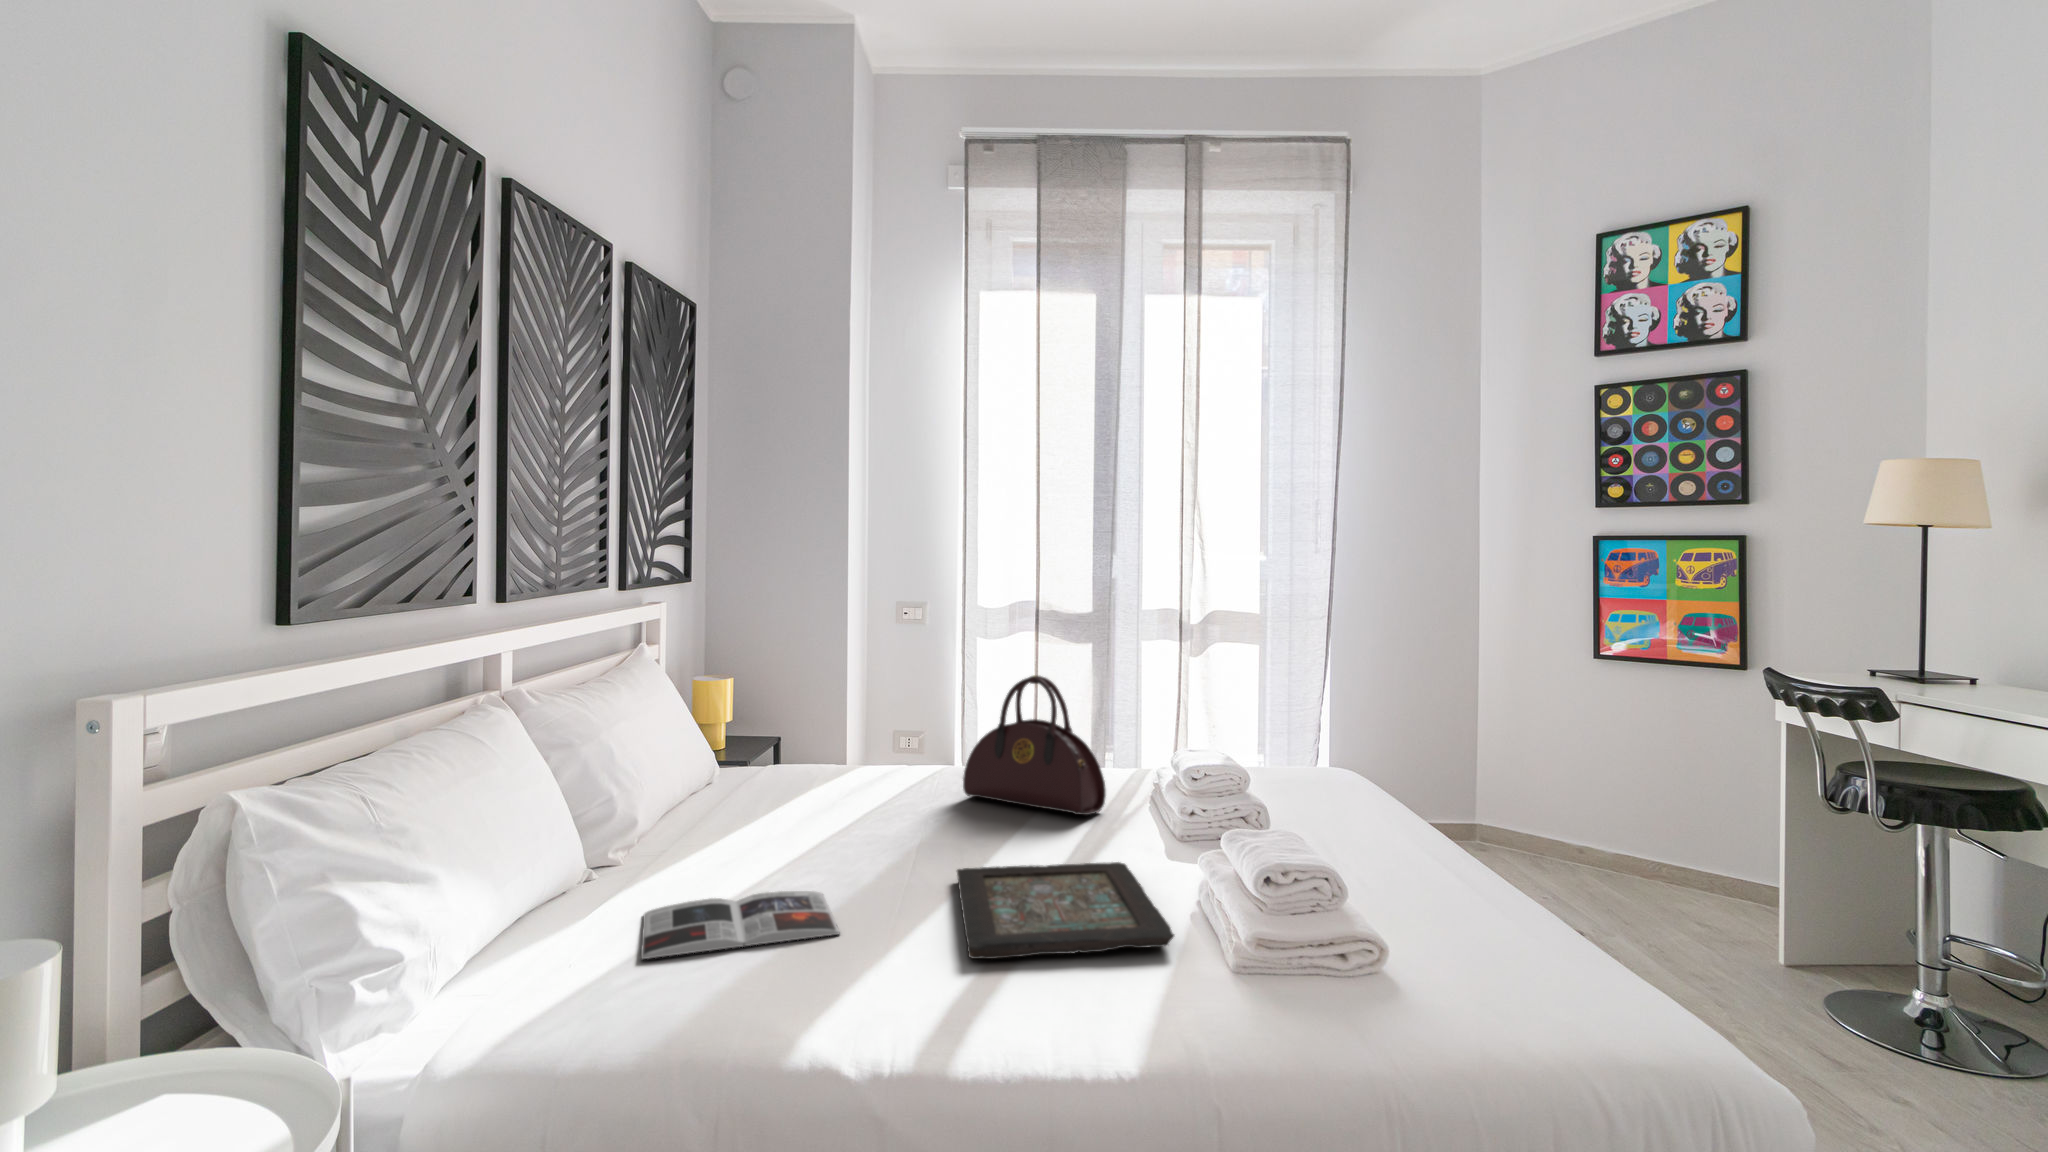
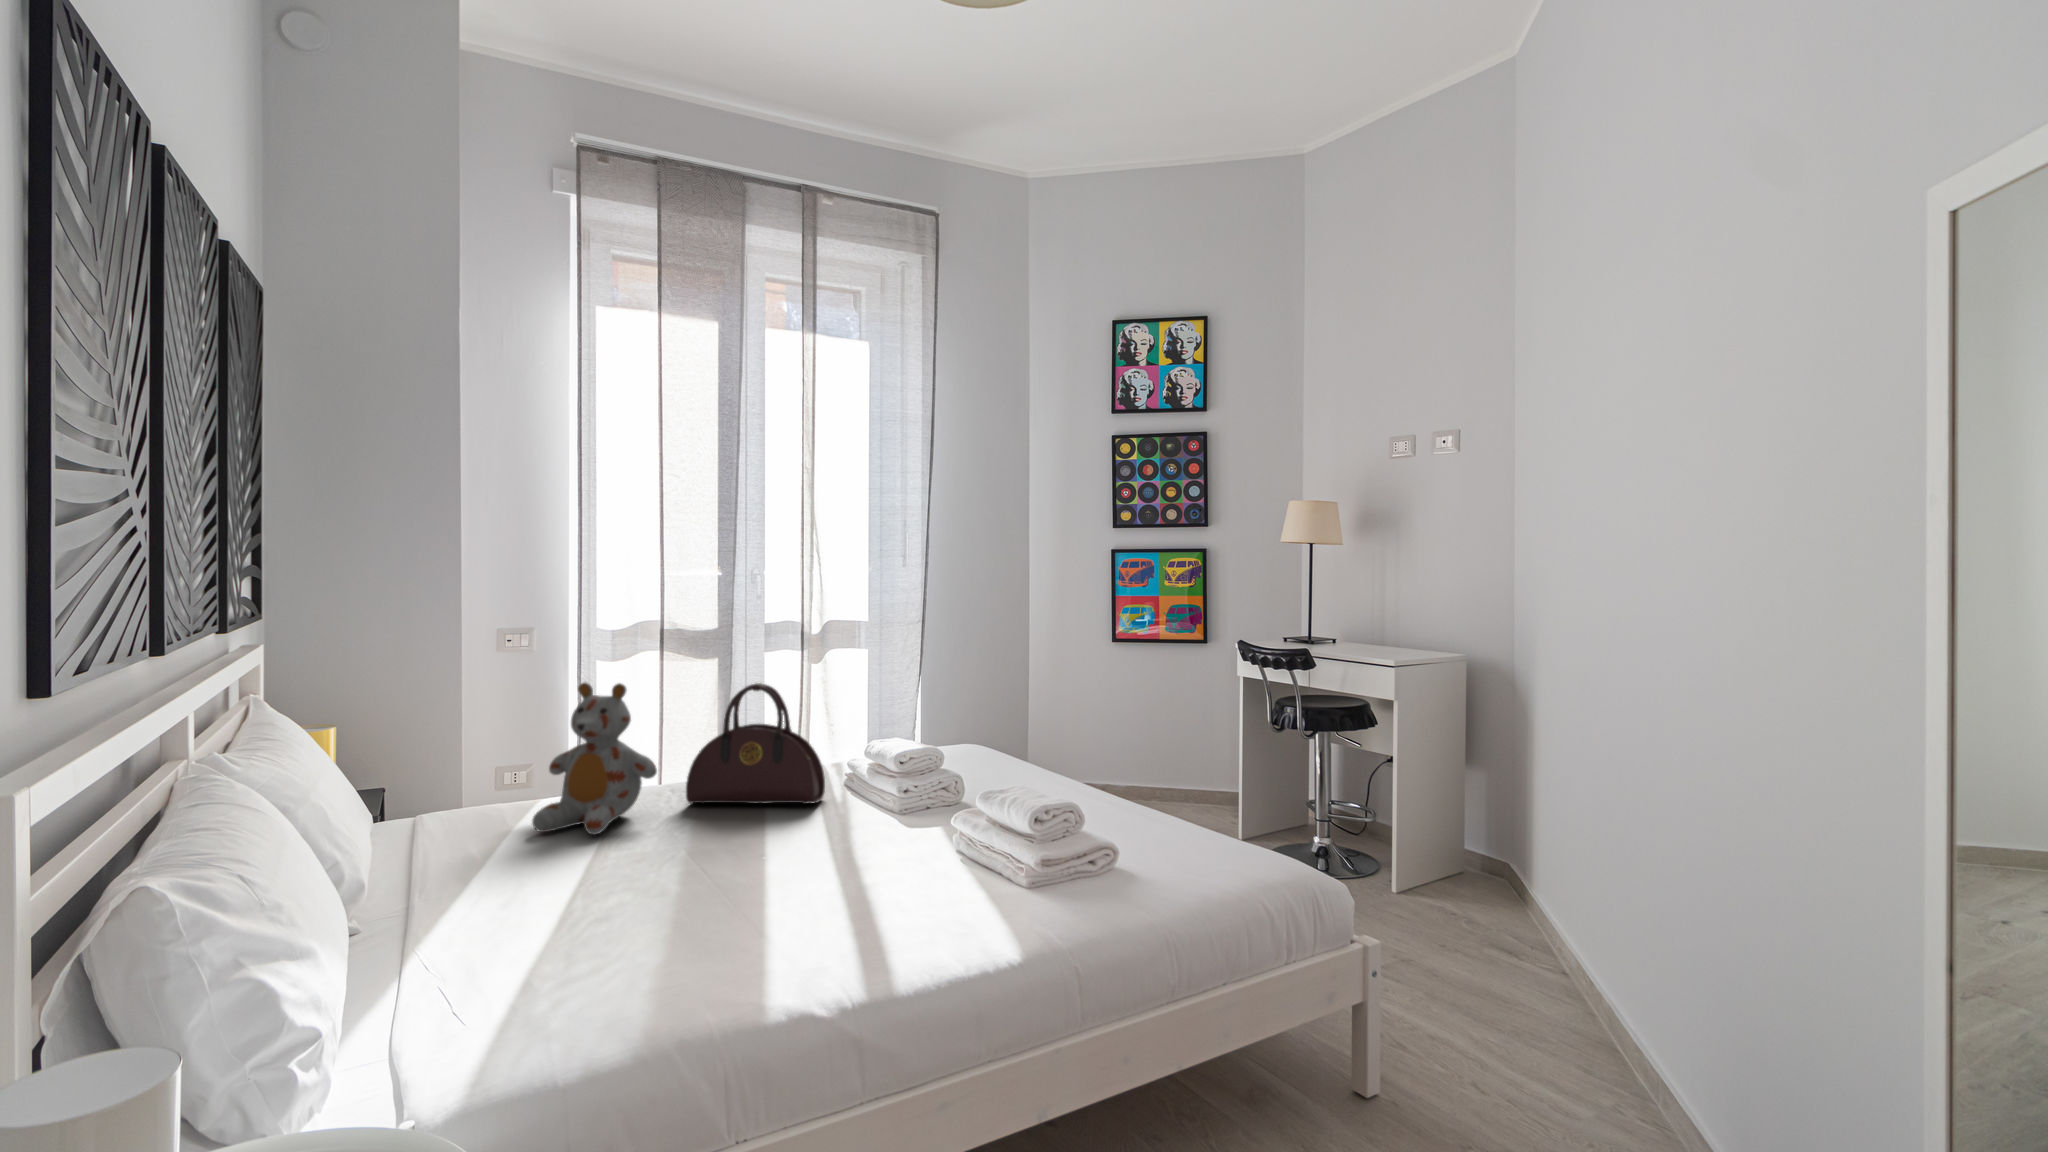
stuffed bear: none [813,661,927,814] -> present [532,682,657,835]
decorative tray: present [957,862,1174,959] -> none [751,833,975,923]
magazine: present [641,891,840,959] -> none [459,904,691,993]

